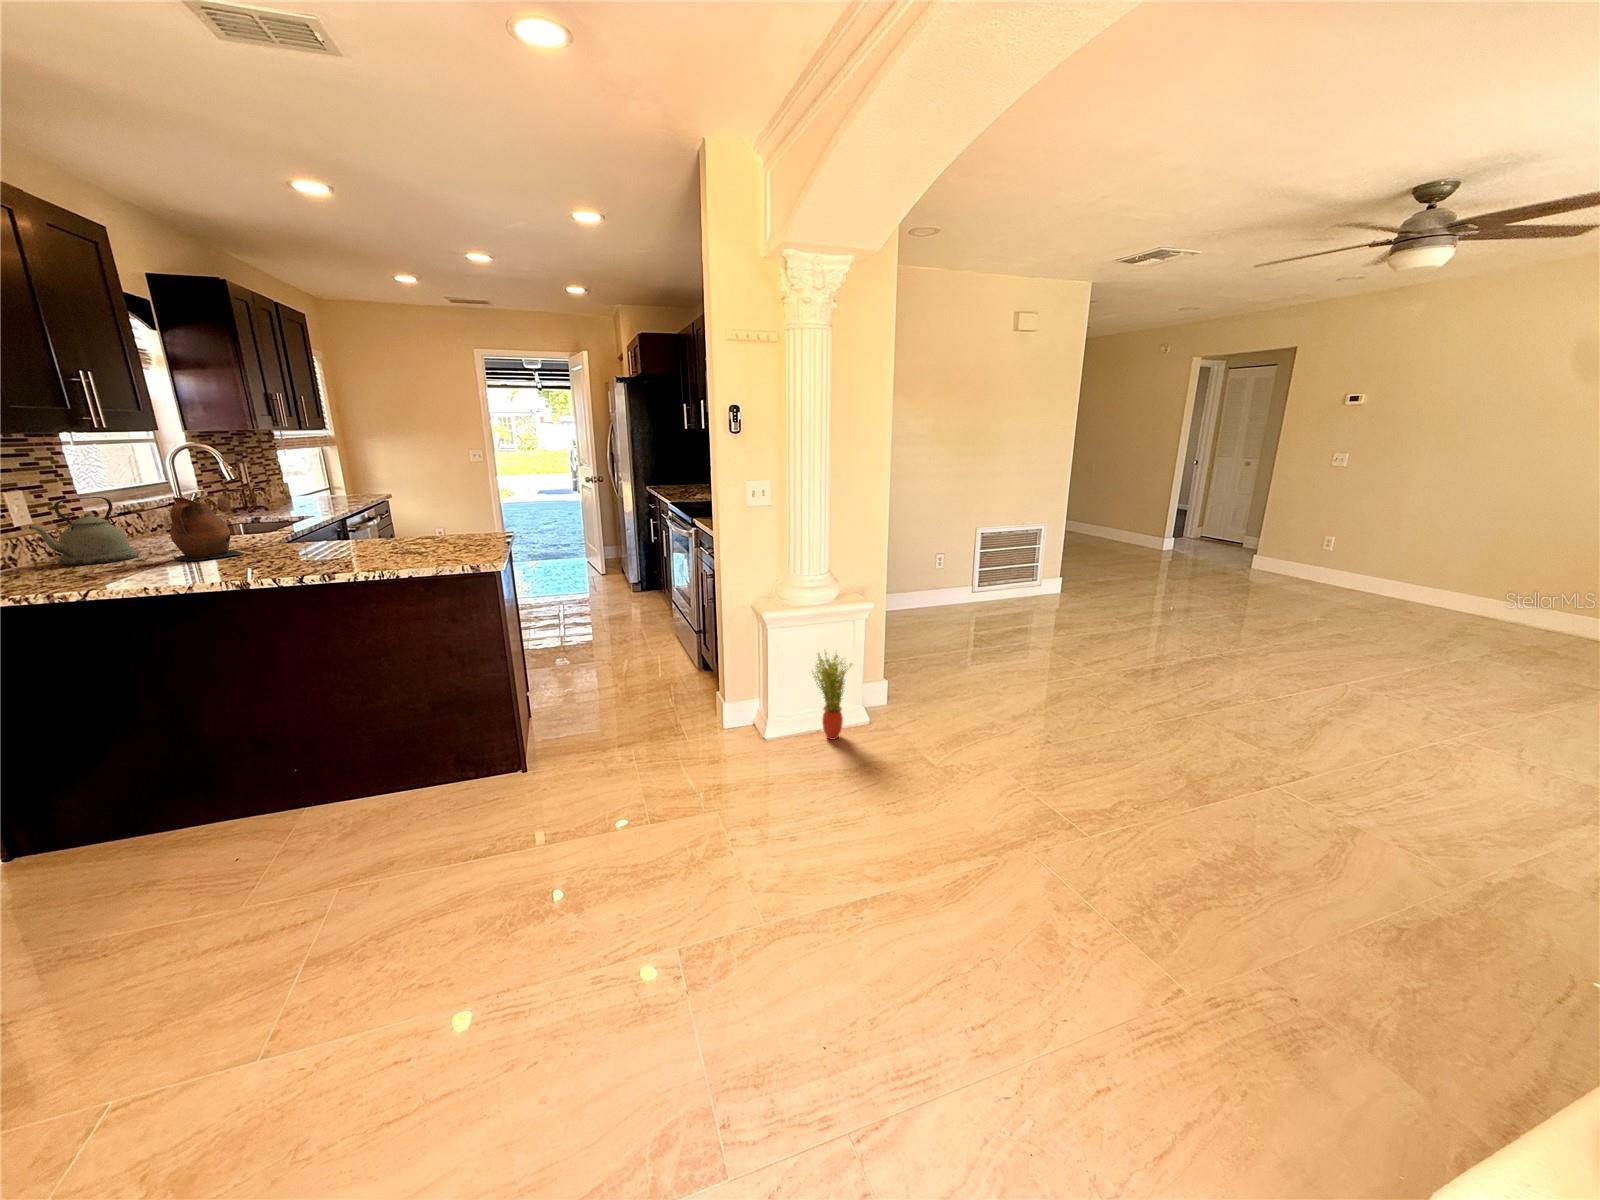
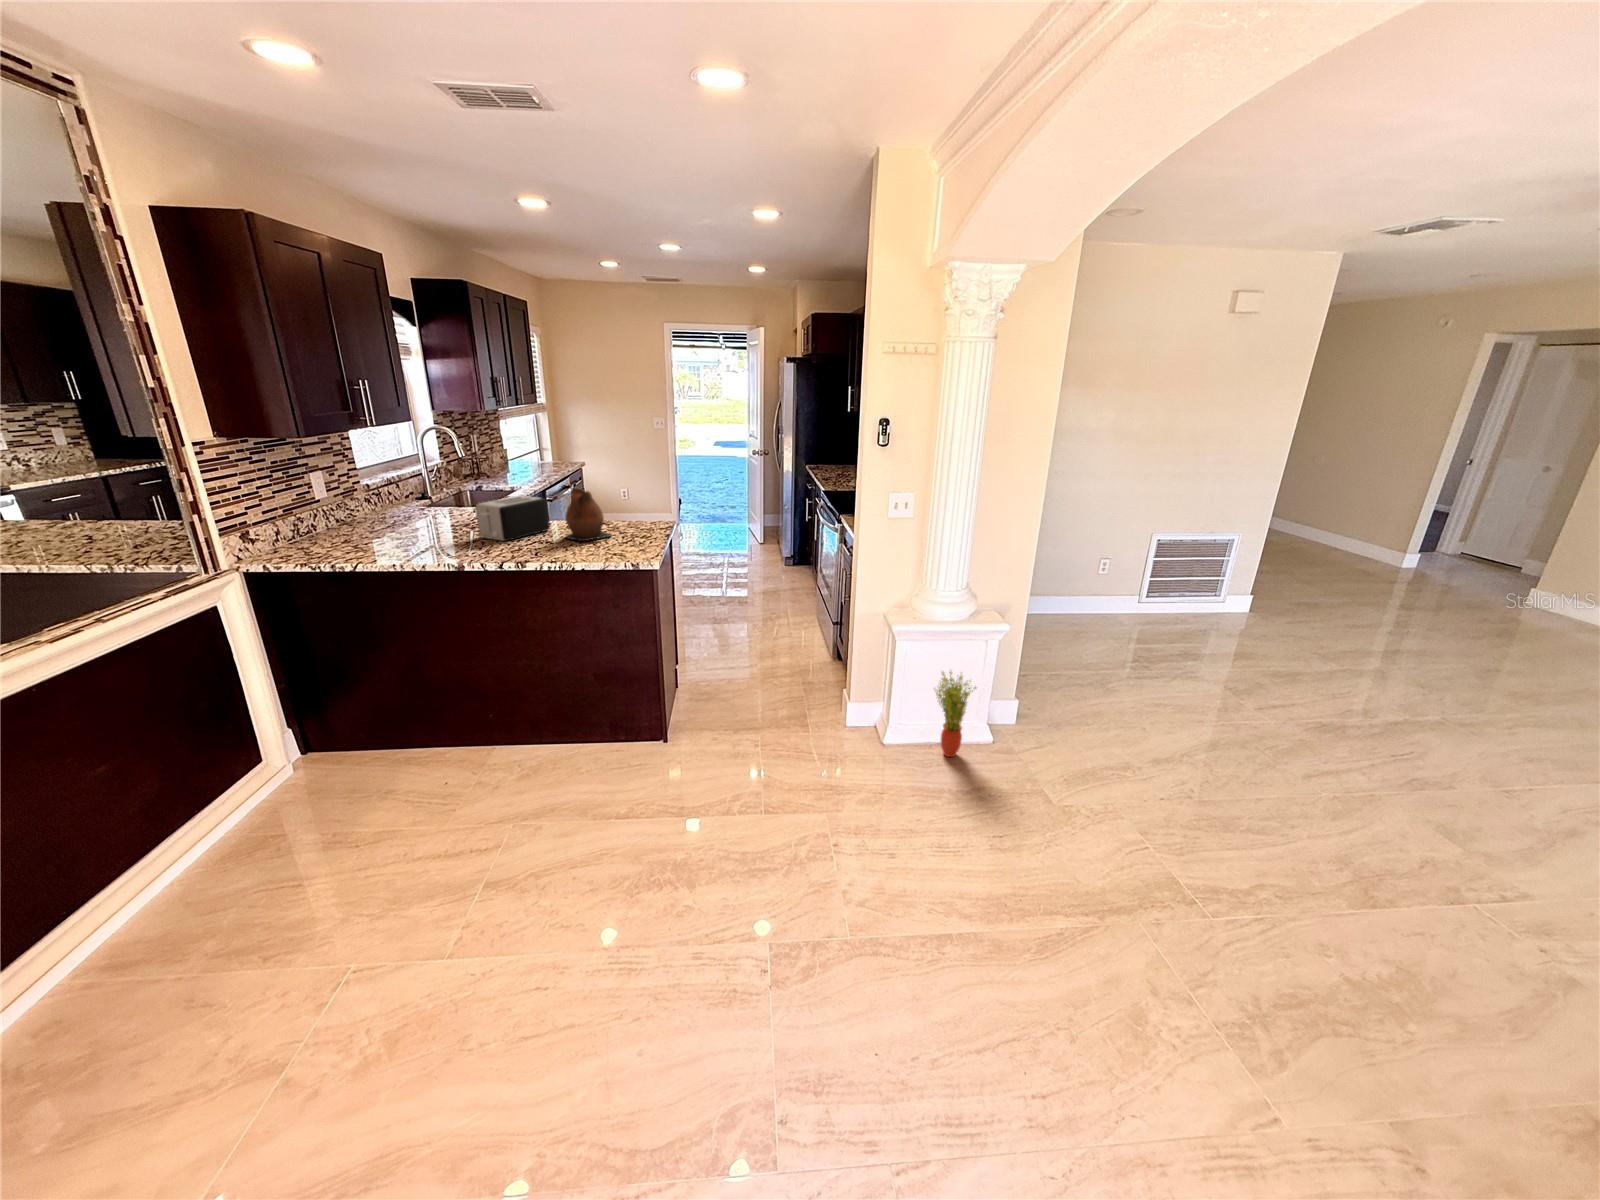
kettle: present [29,497,139,565] -> none [326,479,394,533]
ceramic pitcher: present [170,497,244,561] -> present [565,488,611,541]
toaster: none [258,508,361,558] -> present [475,496,550,541]

